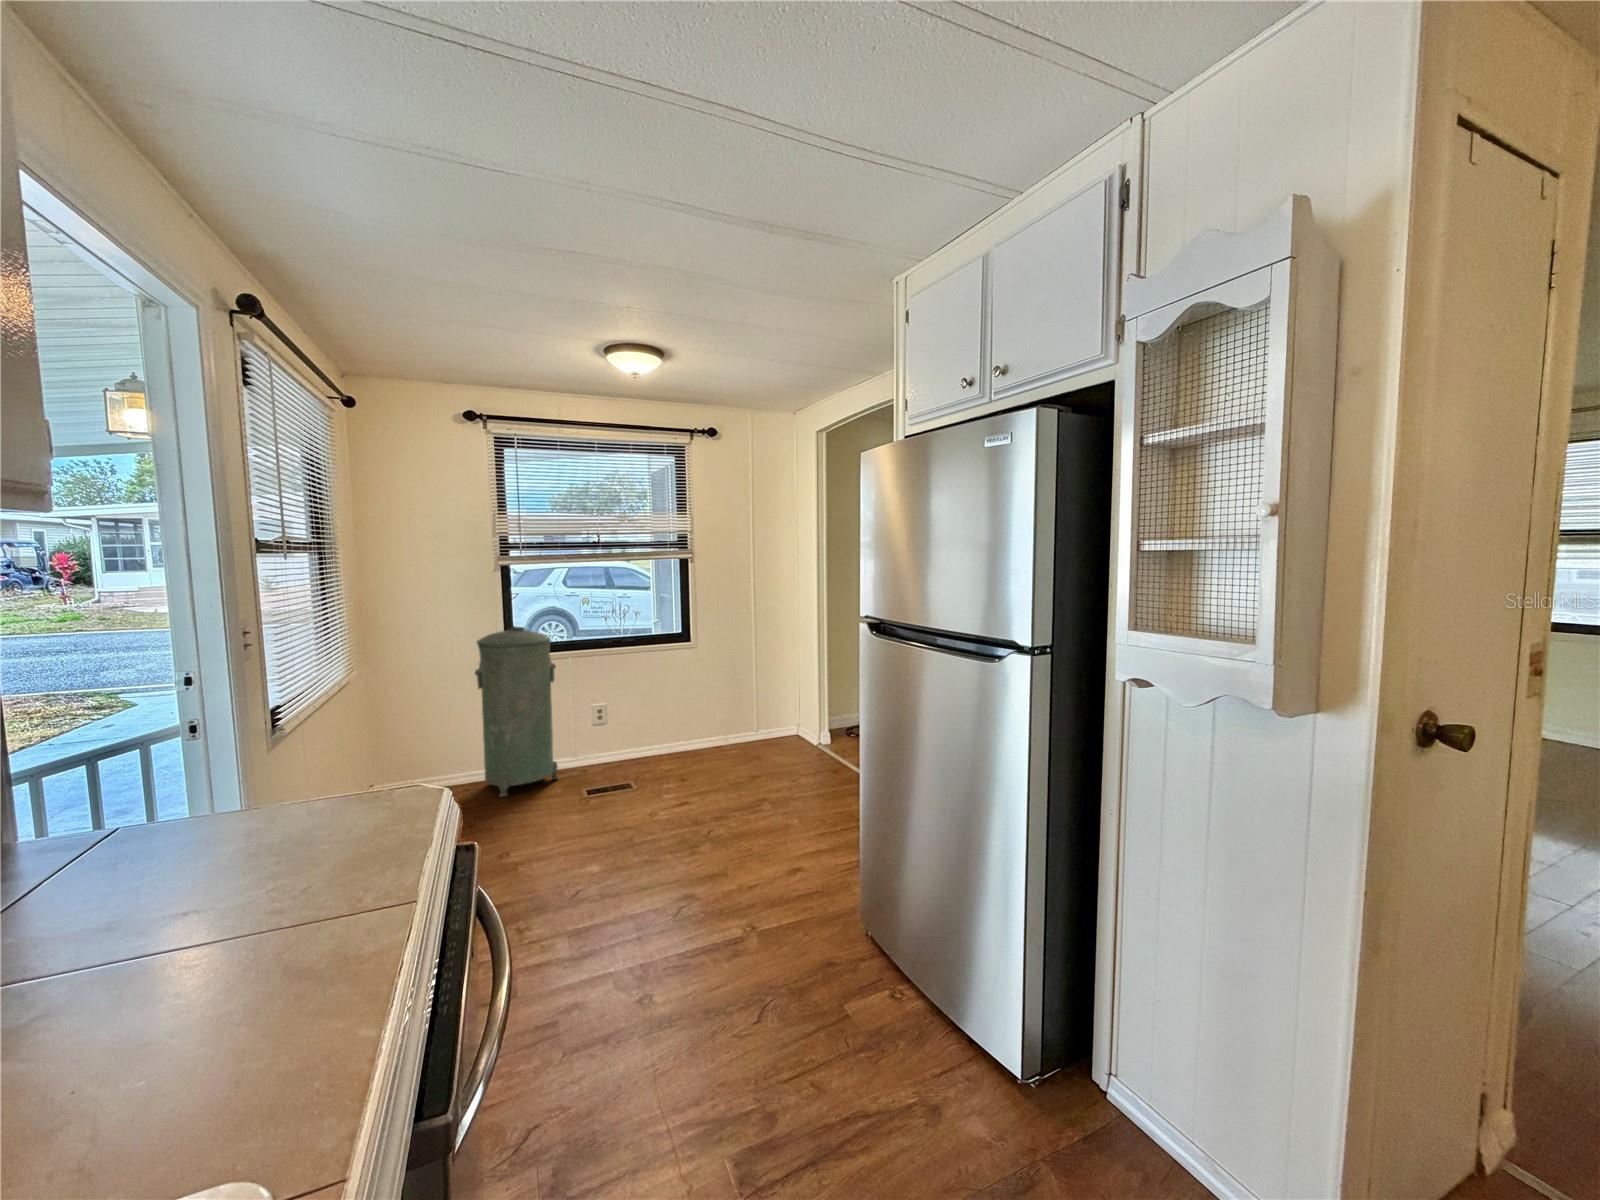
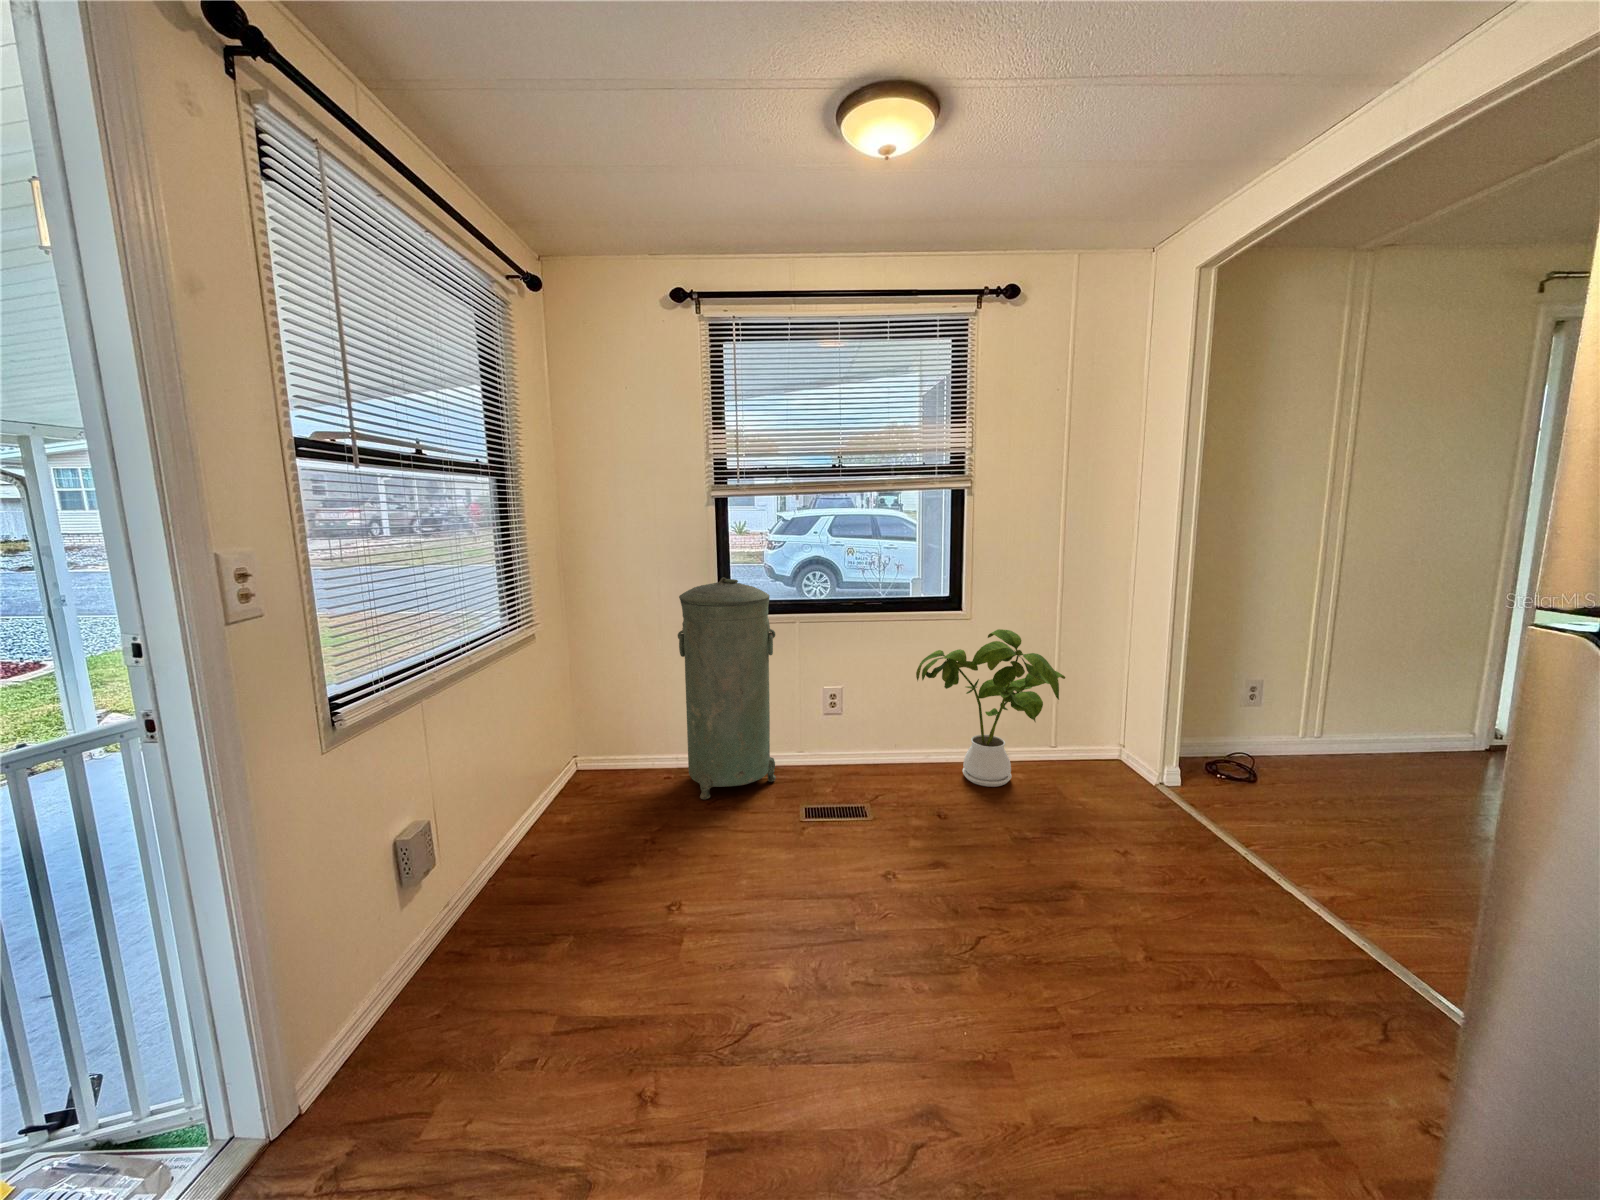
house plant: none [661,652,760,760] -> present [916,629,1065,787]

